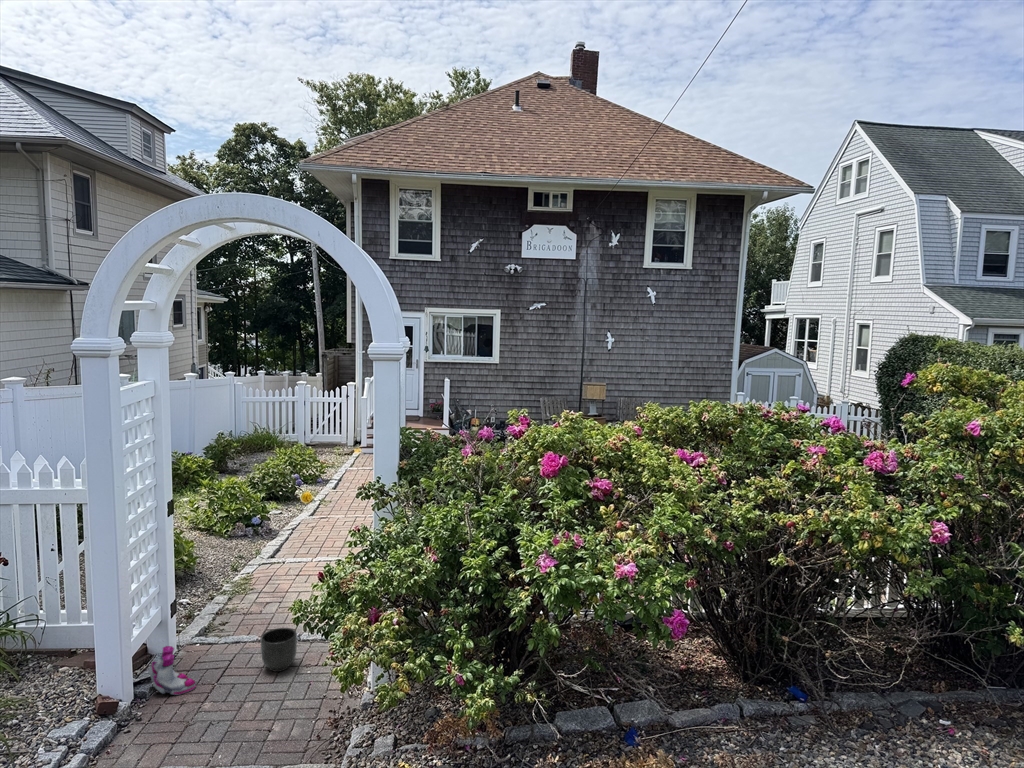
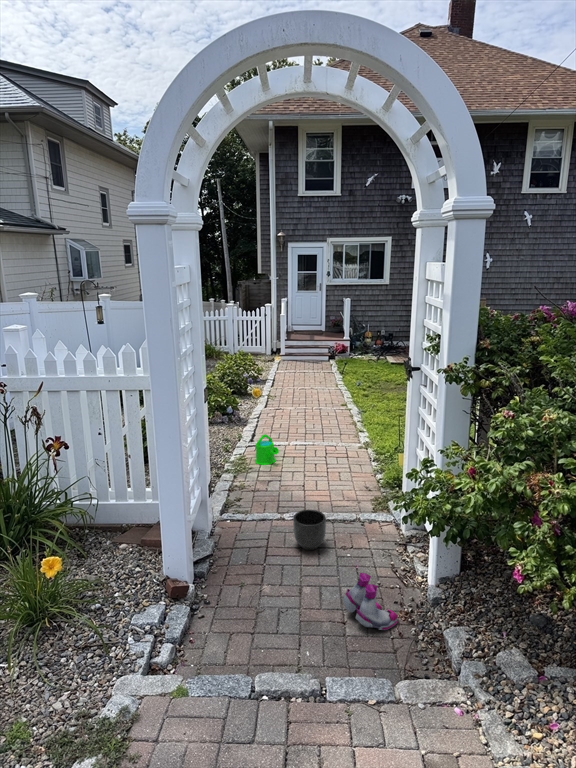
watering can: none [262,548,288,584] -> present [255,434,279,465]
boots: present [149,646,196,695] -> present [343,573,398,630]

